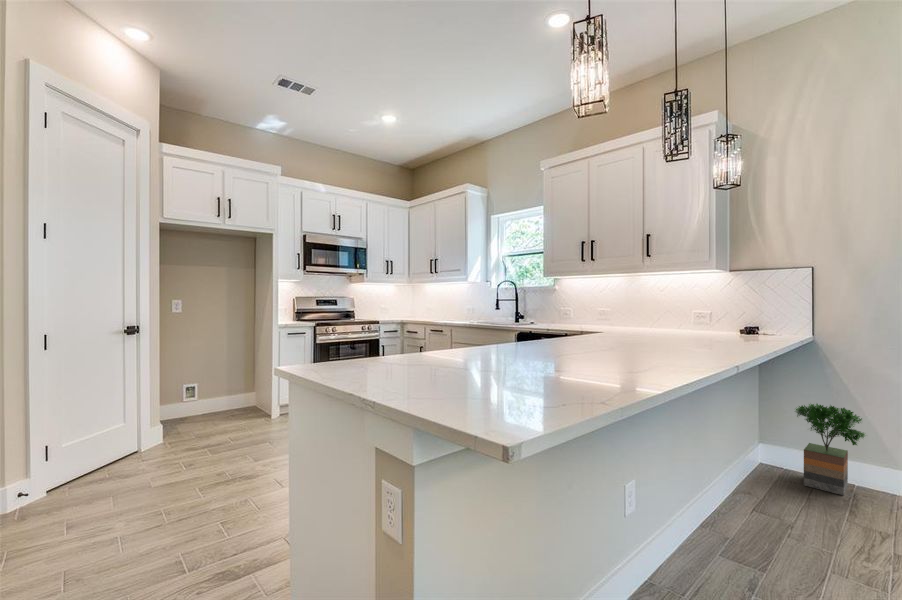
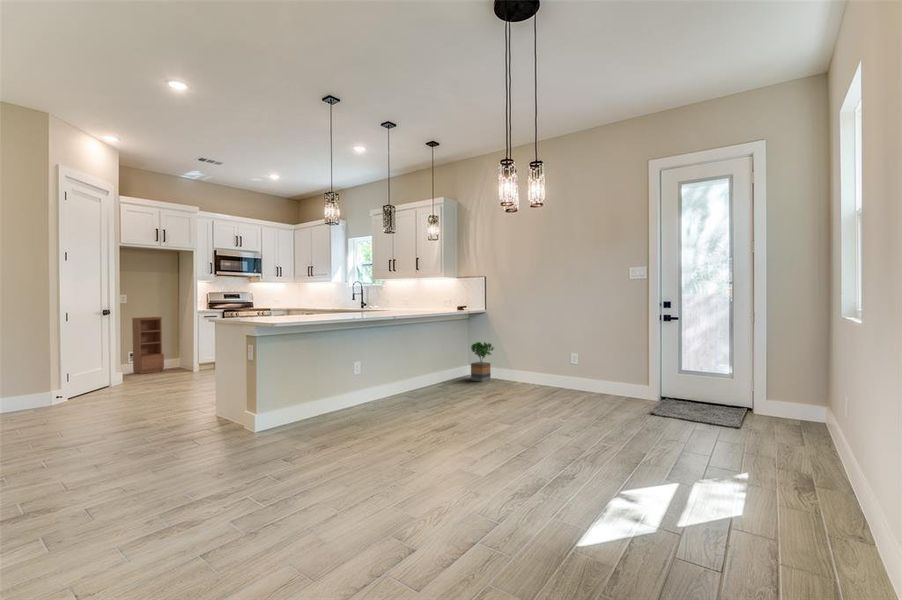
bookcase: none [187,333,230,422] -> present [132,317,164,374]

